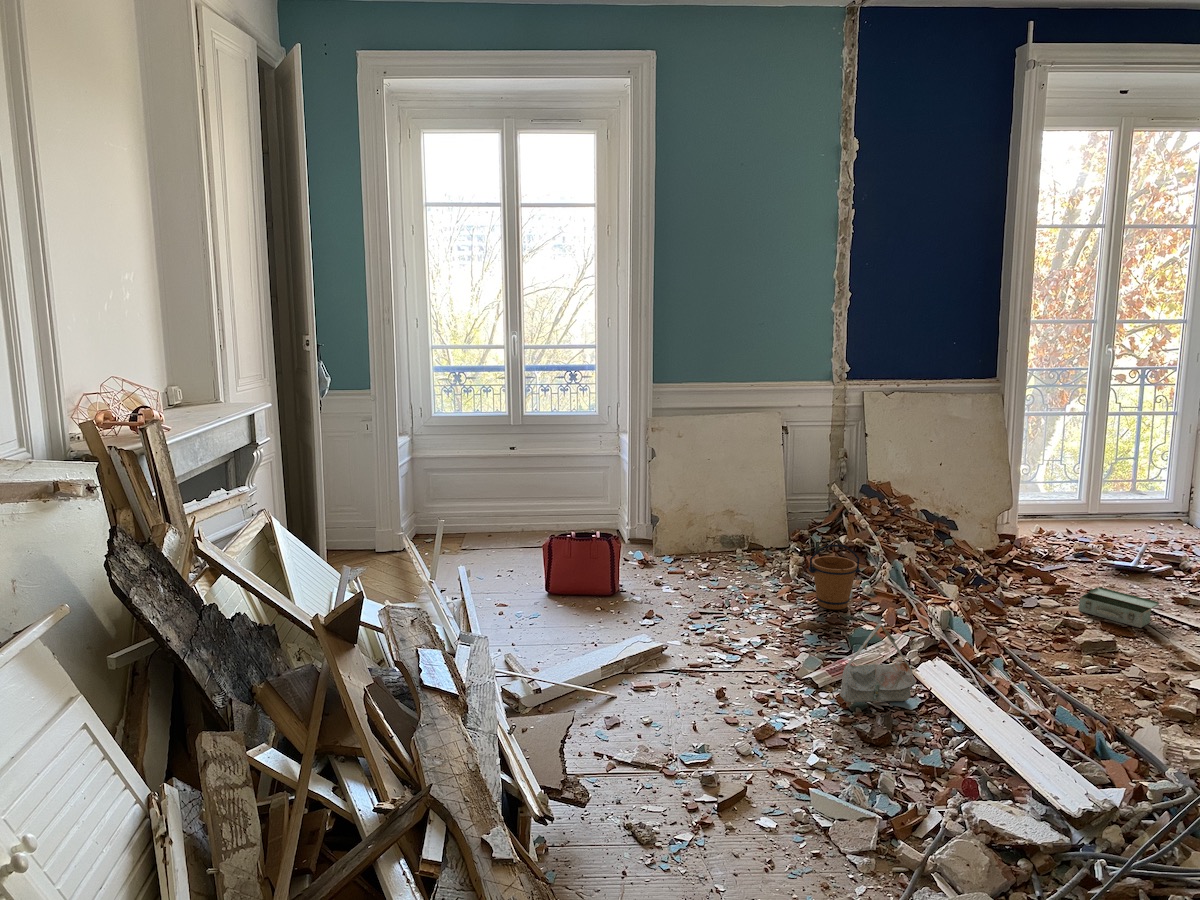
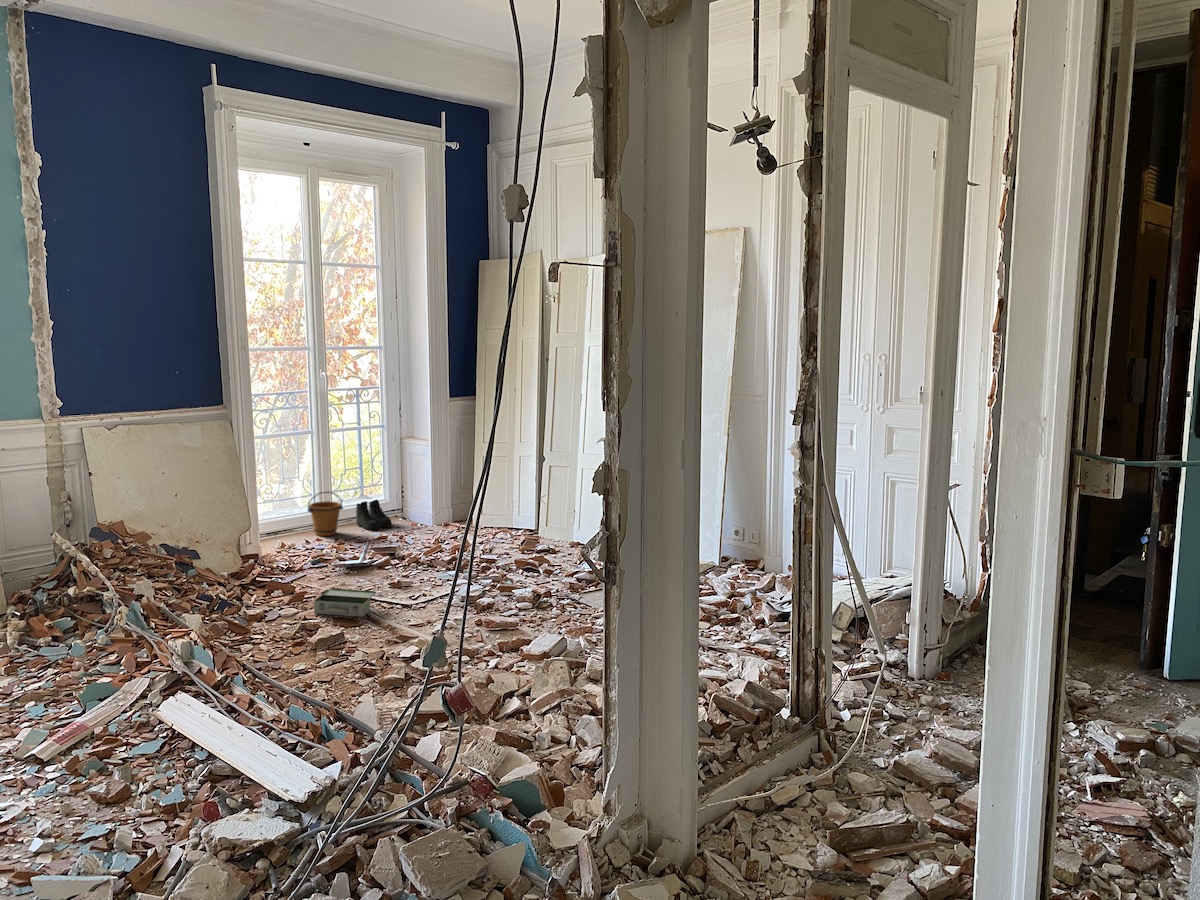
boots: none [1128,497,1176,530] -> present [356,500,392,530]
bucket: present [809,544,860,610] -> present [308,492,343,536]
bag: present [840,623,916,702] -> none [69,674,156,769]

